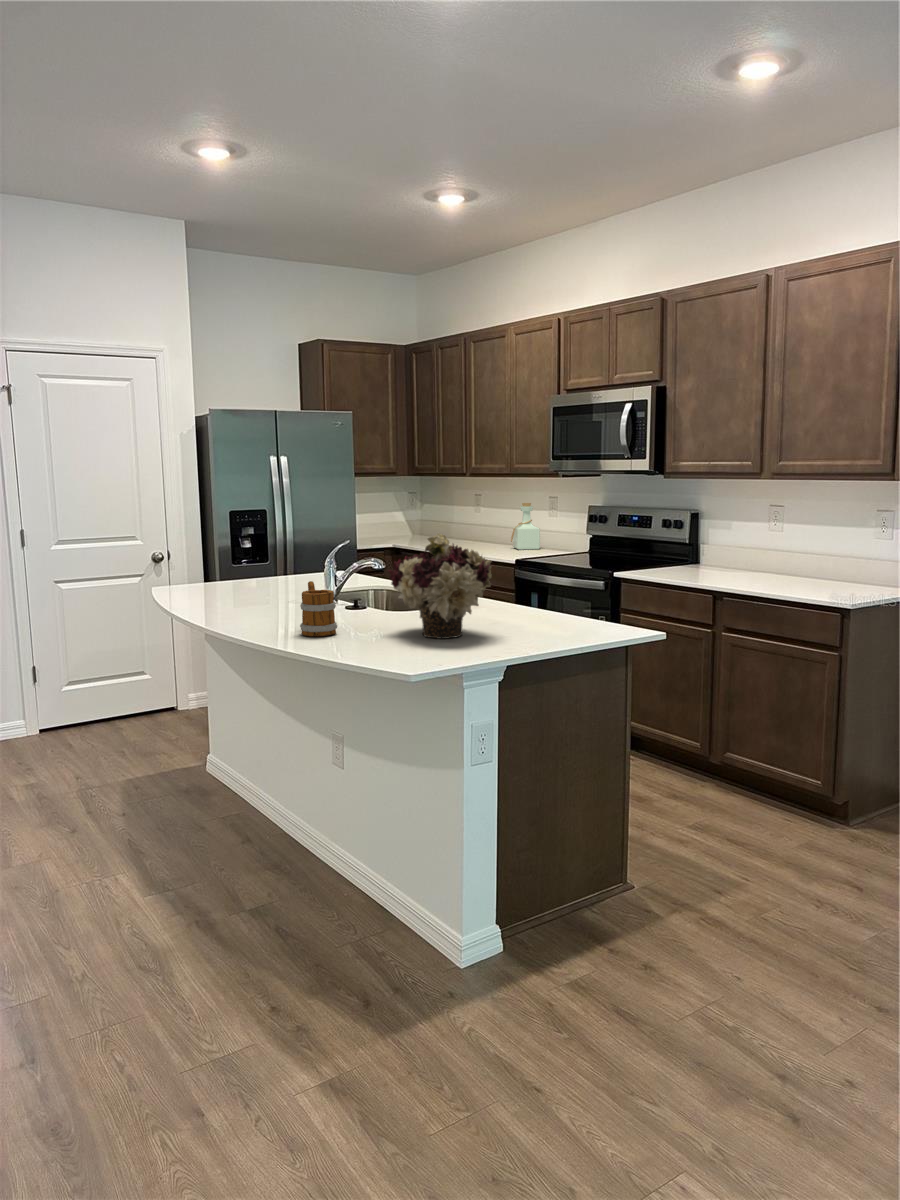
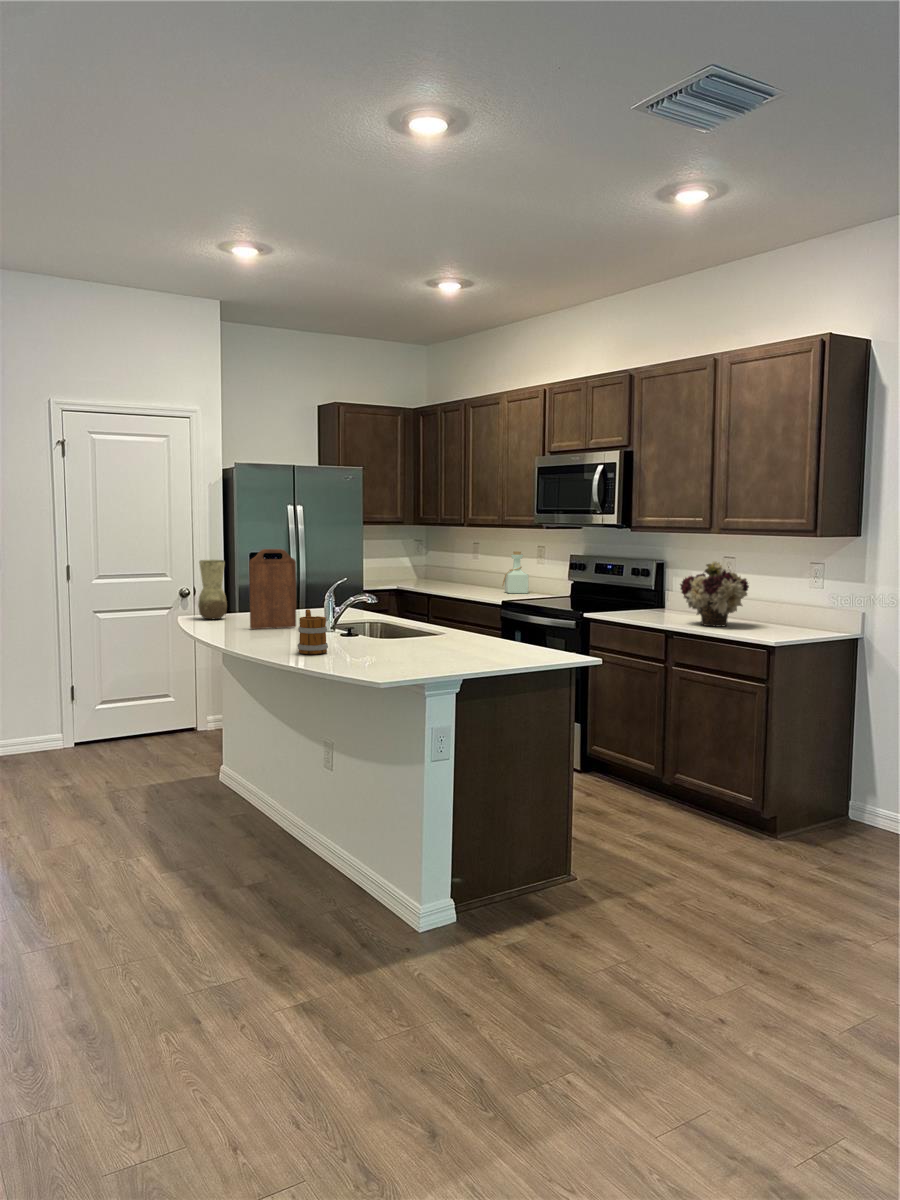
cutting board: none [234,508,292,603] -> present [249,549,296,629]
vase: none [174,521,209,591] -> present [198,560,227,619]
flower arrangement: present [389,533,492,639] -> present [680,561,749,627]

